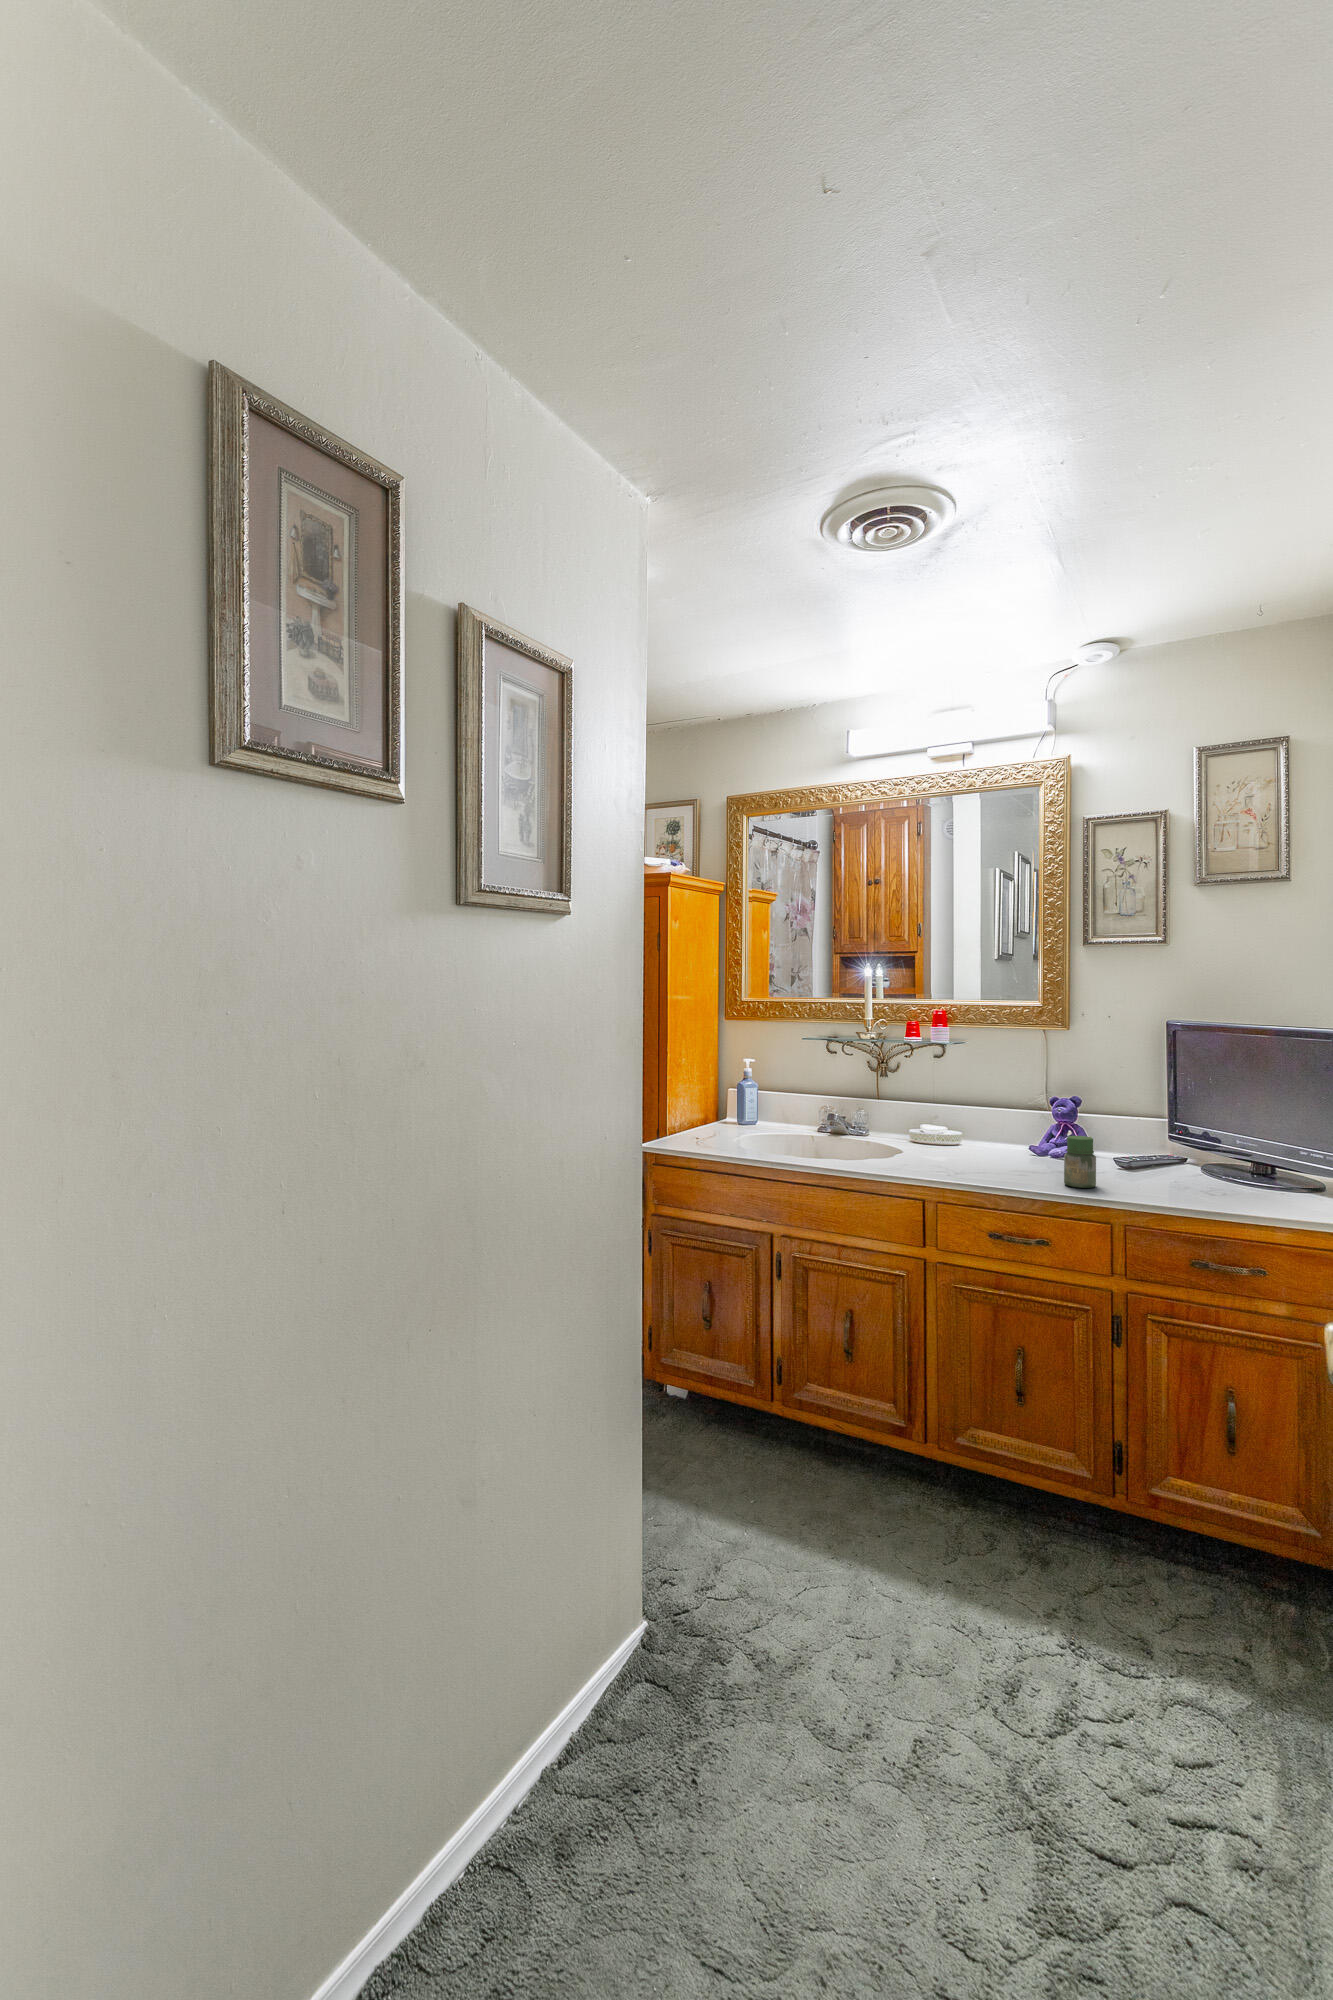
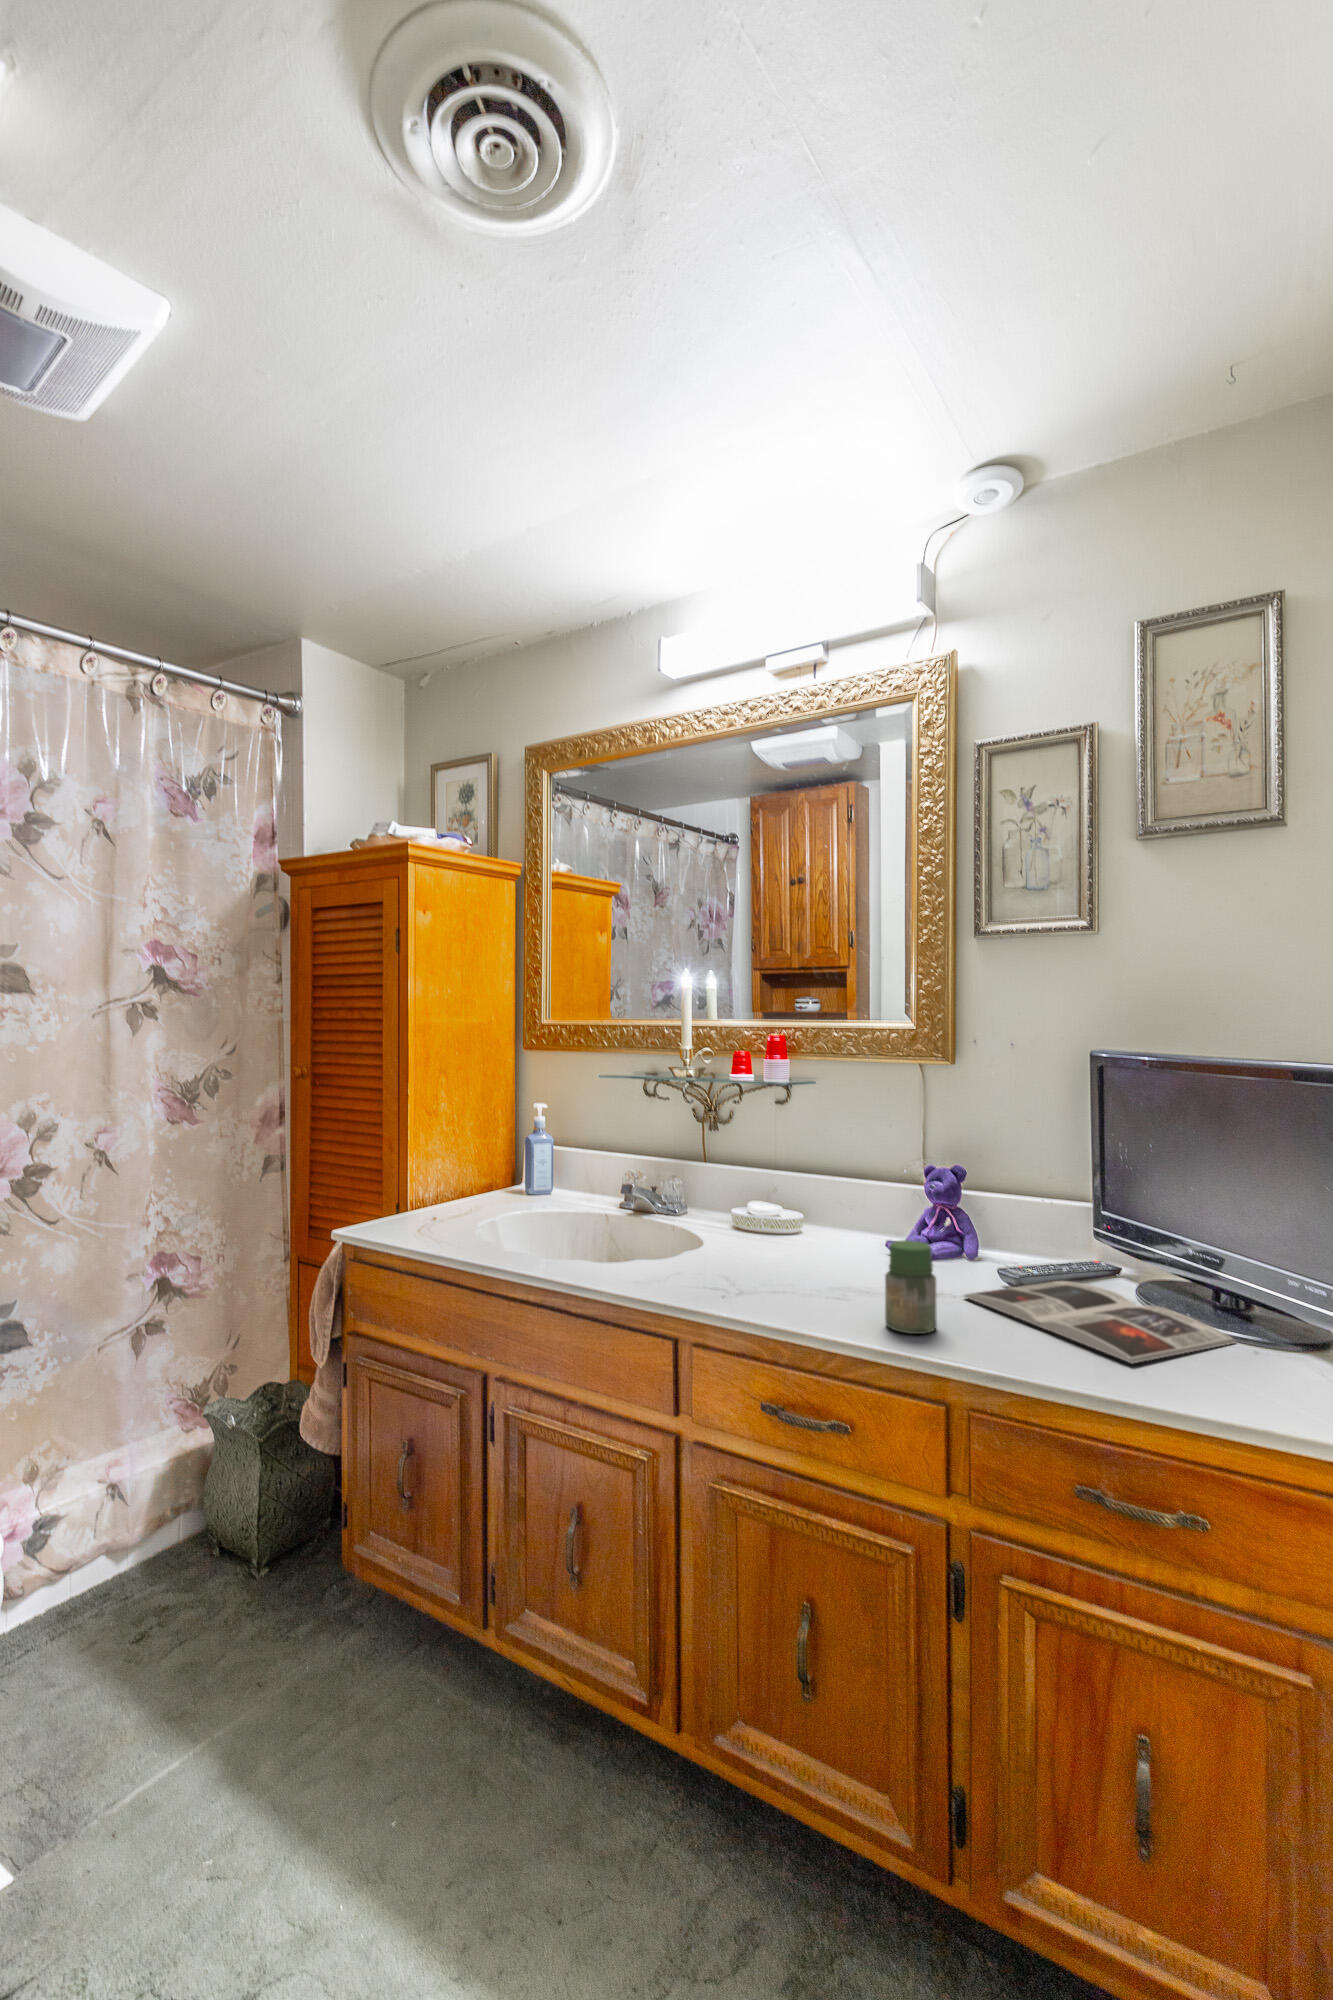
magazine: none [1098,1163,1268,1196] -> present [964,1281,1235,1363]

